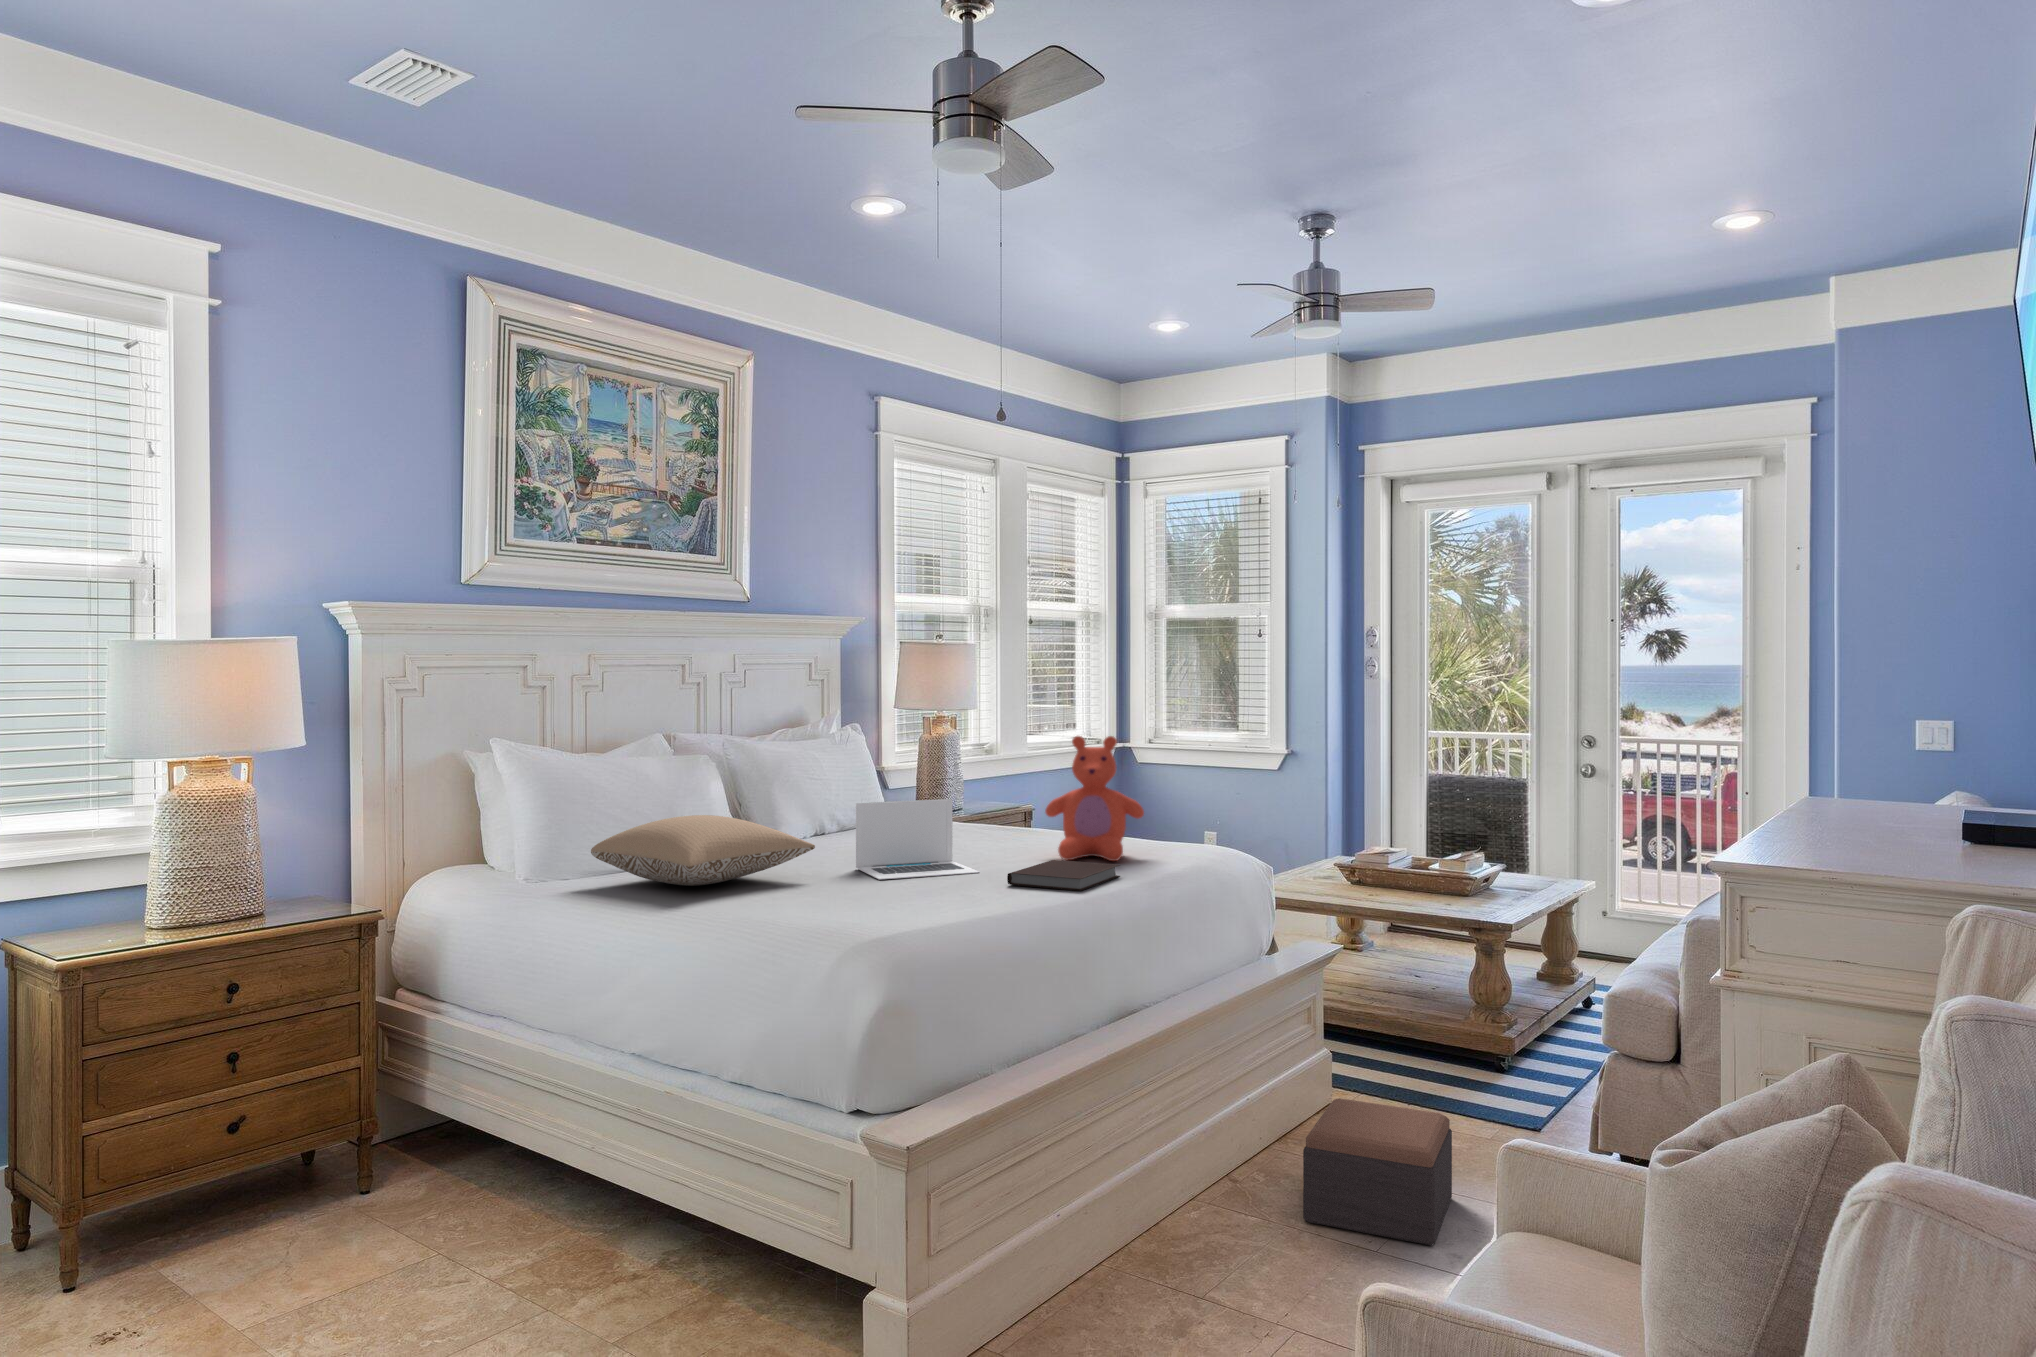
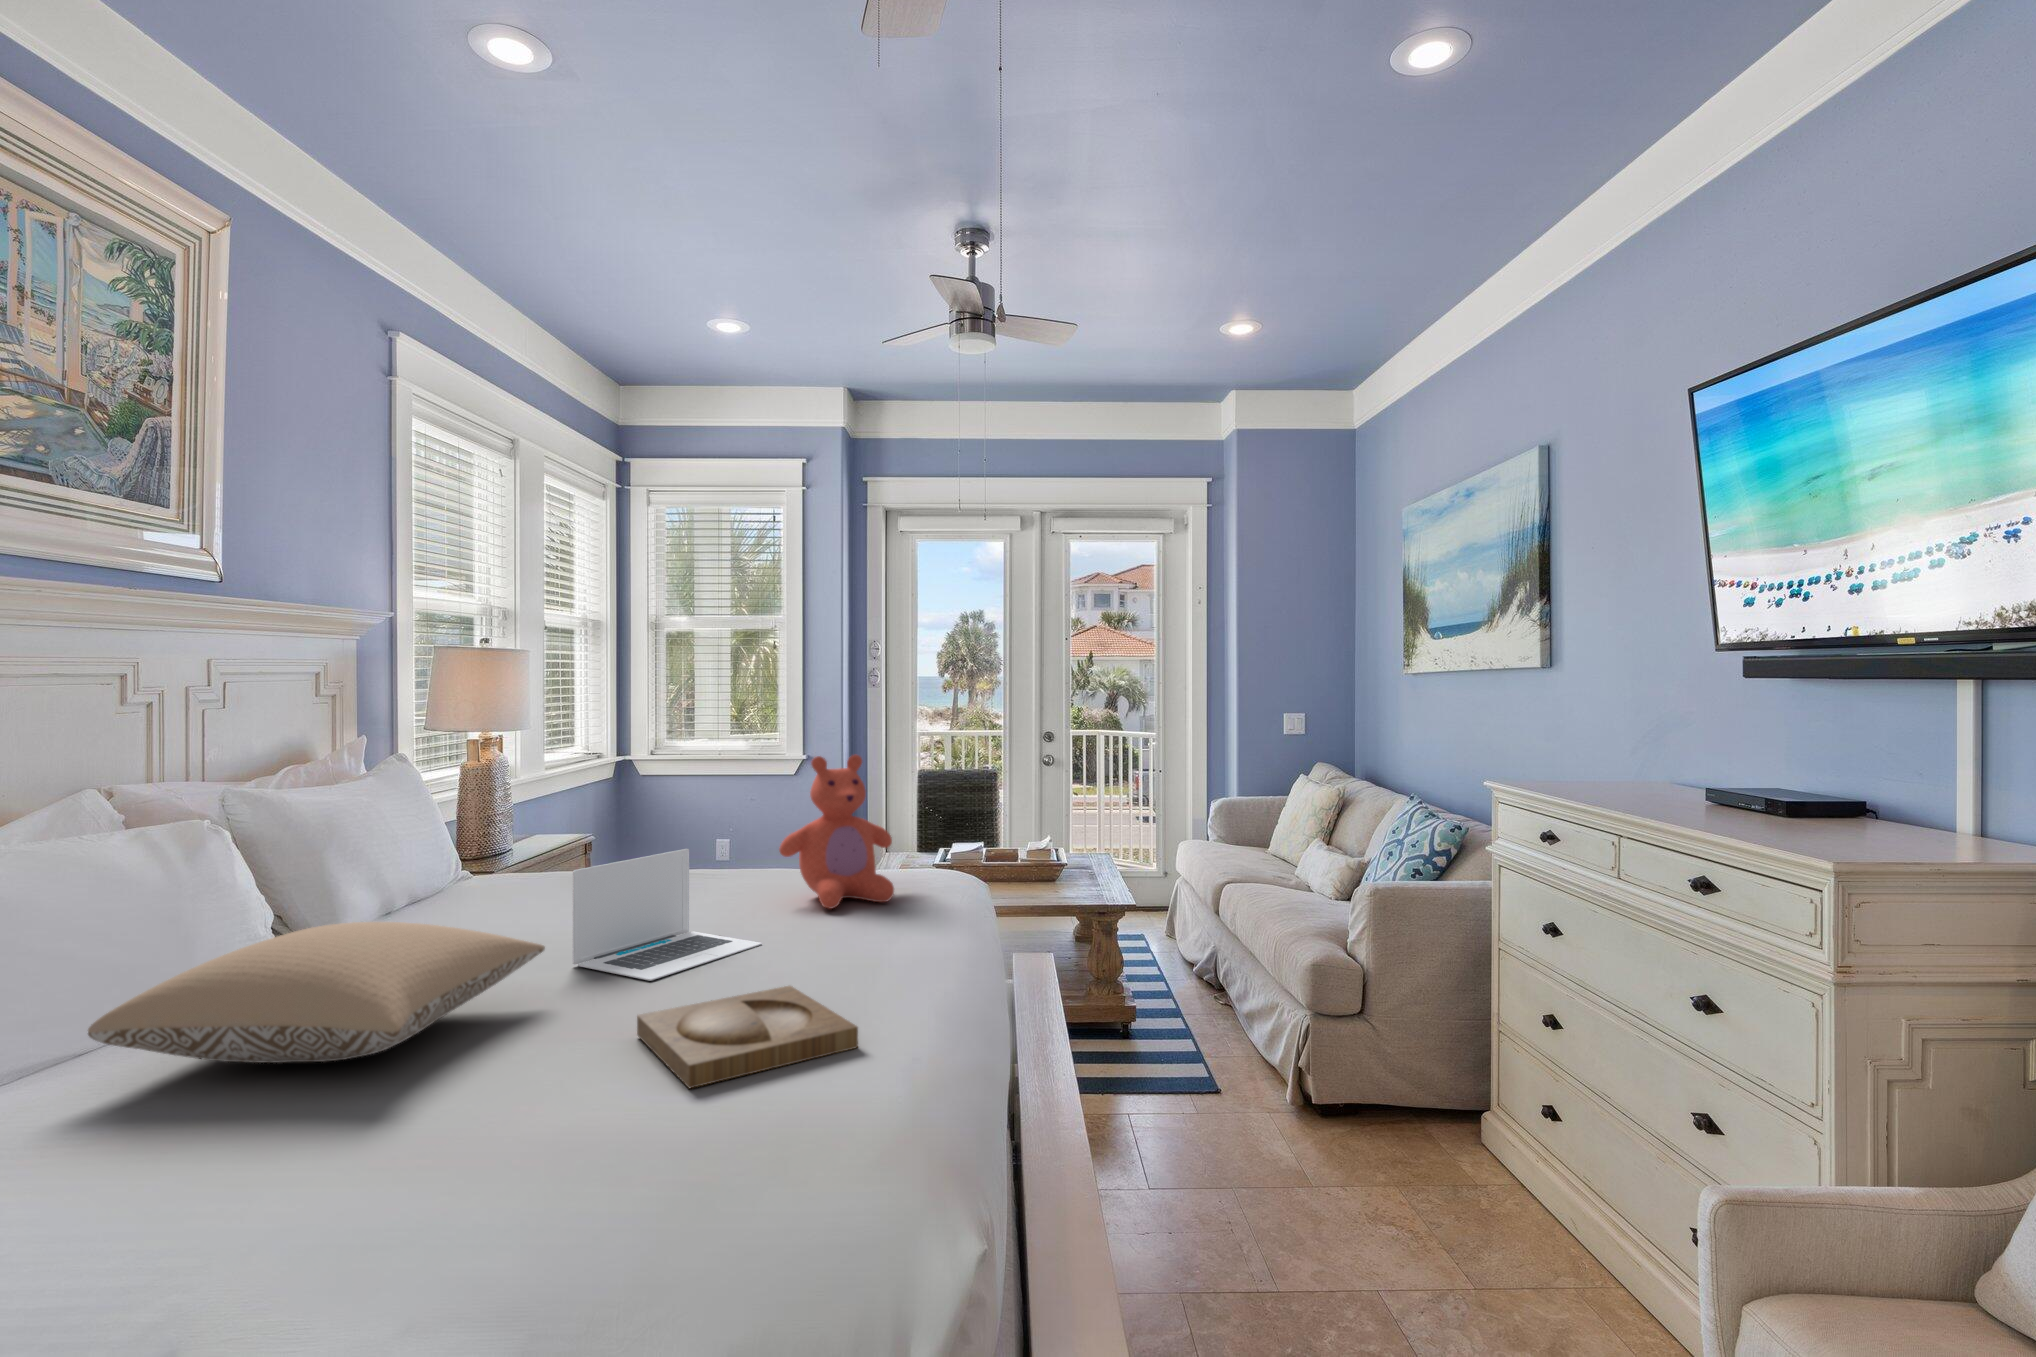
notebook: present [1007,860,1120,891] -> none [844,909,950,958]
tray: none [803,882,926,919] -> present [637,986,858,1088]
footstool: present [1303,1098,1452,1245] -> none [1136,1112,1303,1272]

